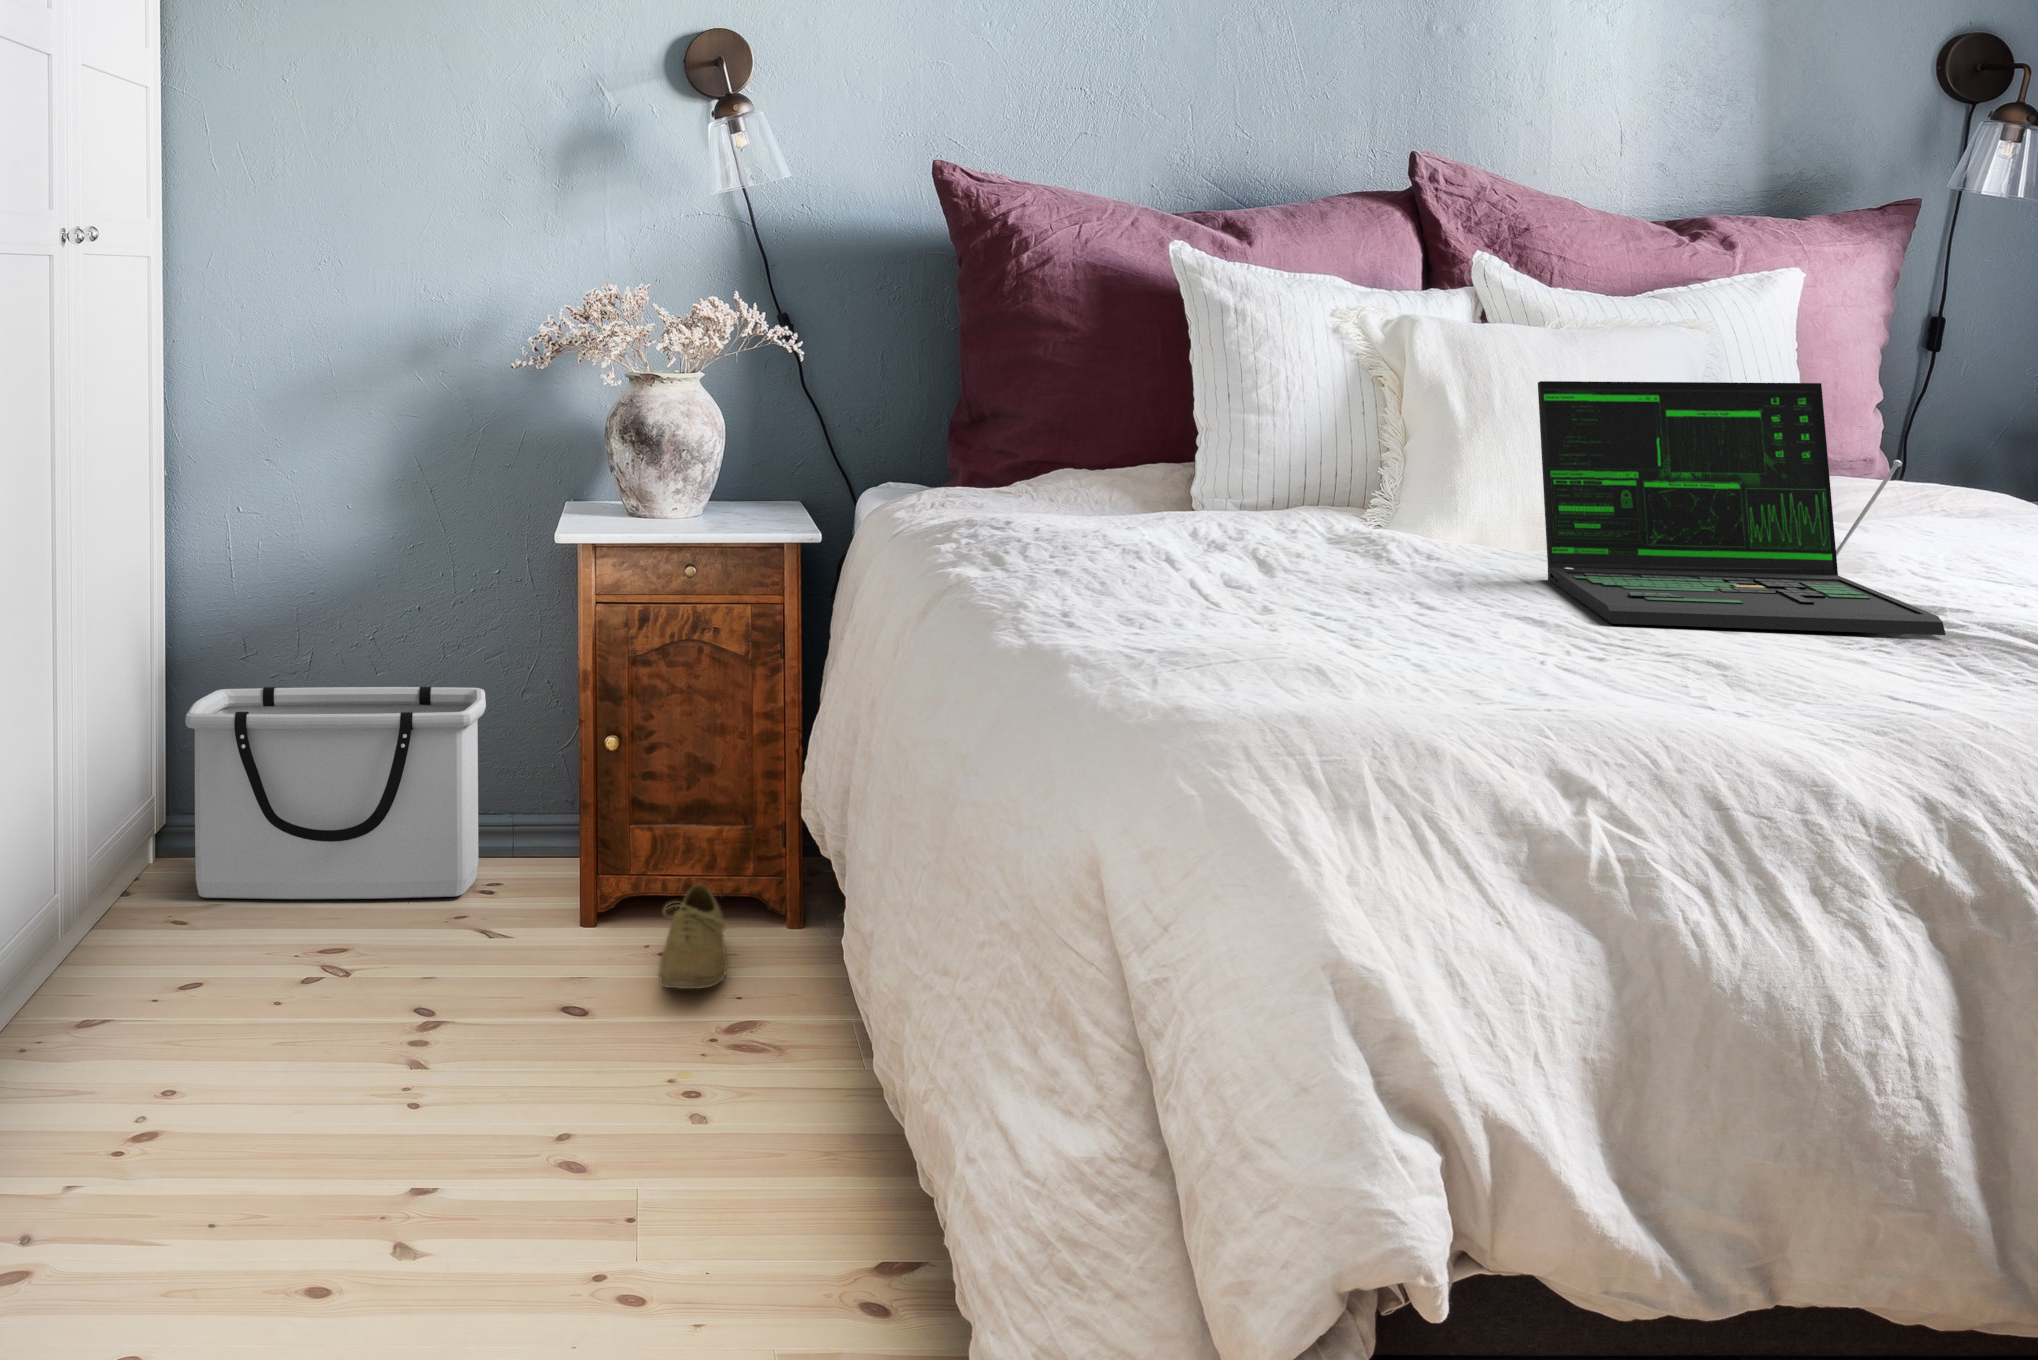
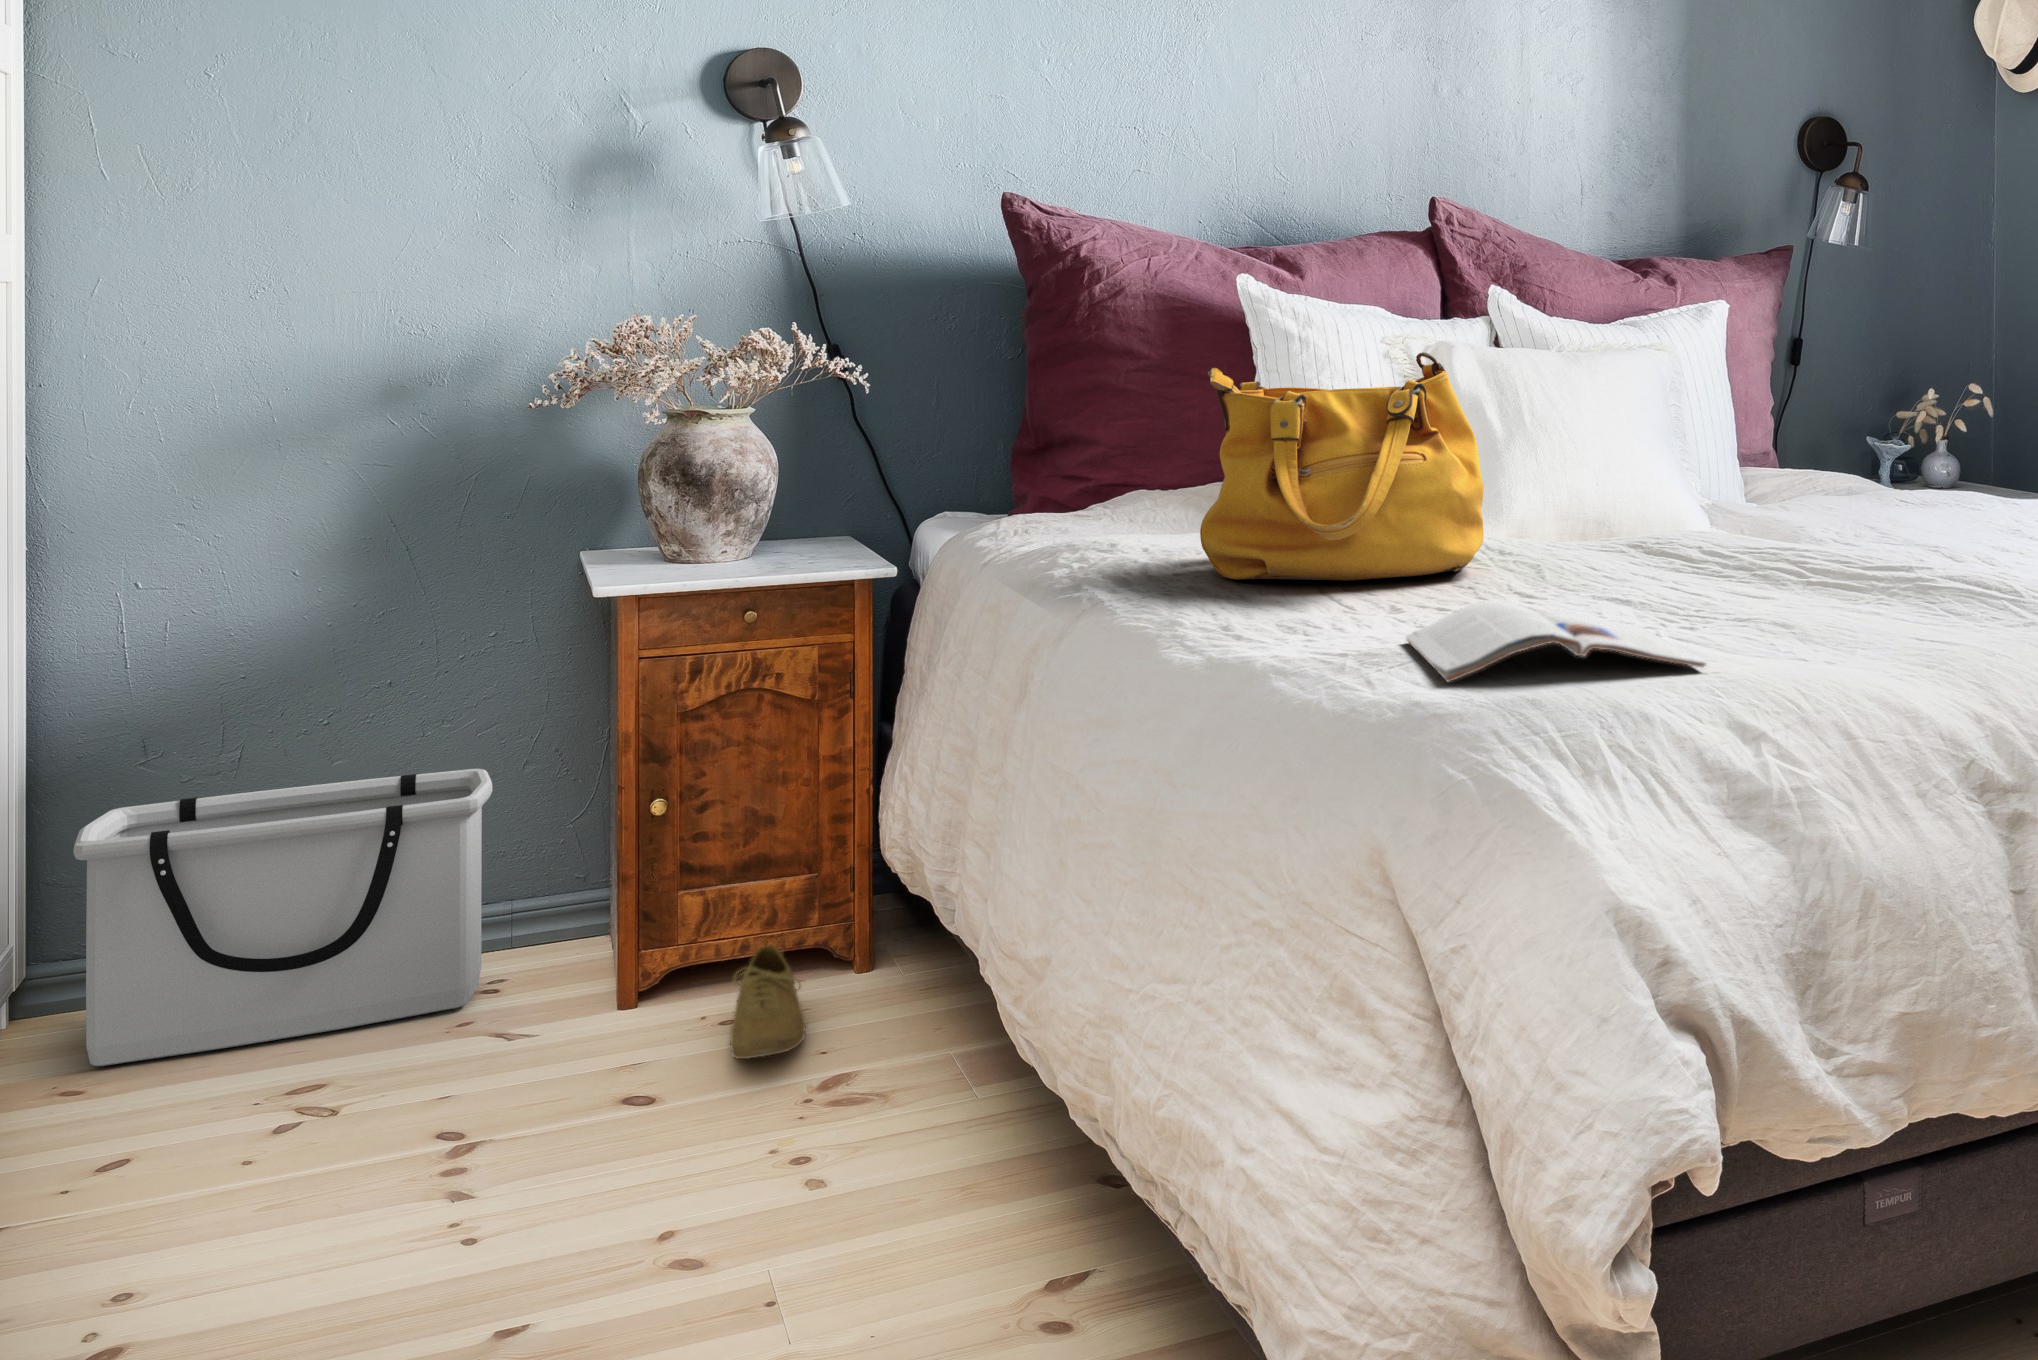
handbag: none [1081,325,1413,579] -> present [1200,352,1484,581]
laptop: present [1538,381,1946,635] -> none [1574,394,1868,595]
magazine: none [1269,613,1642,719] -> present [1406,600,1706,682]

